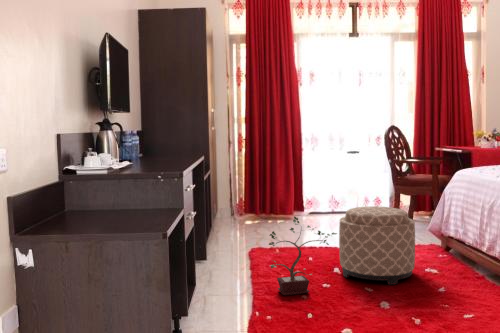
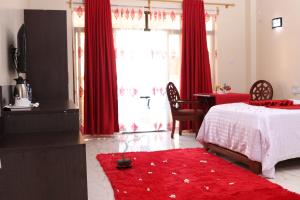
ottoman: present [339,206,415,285] -> none [145,123,183,161]

